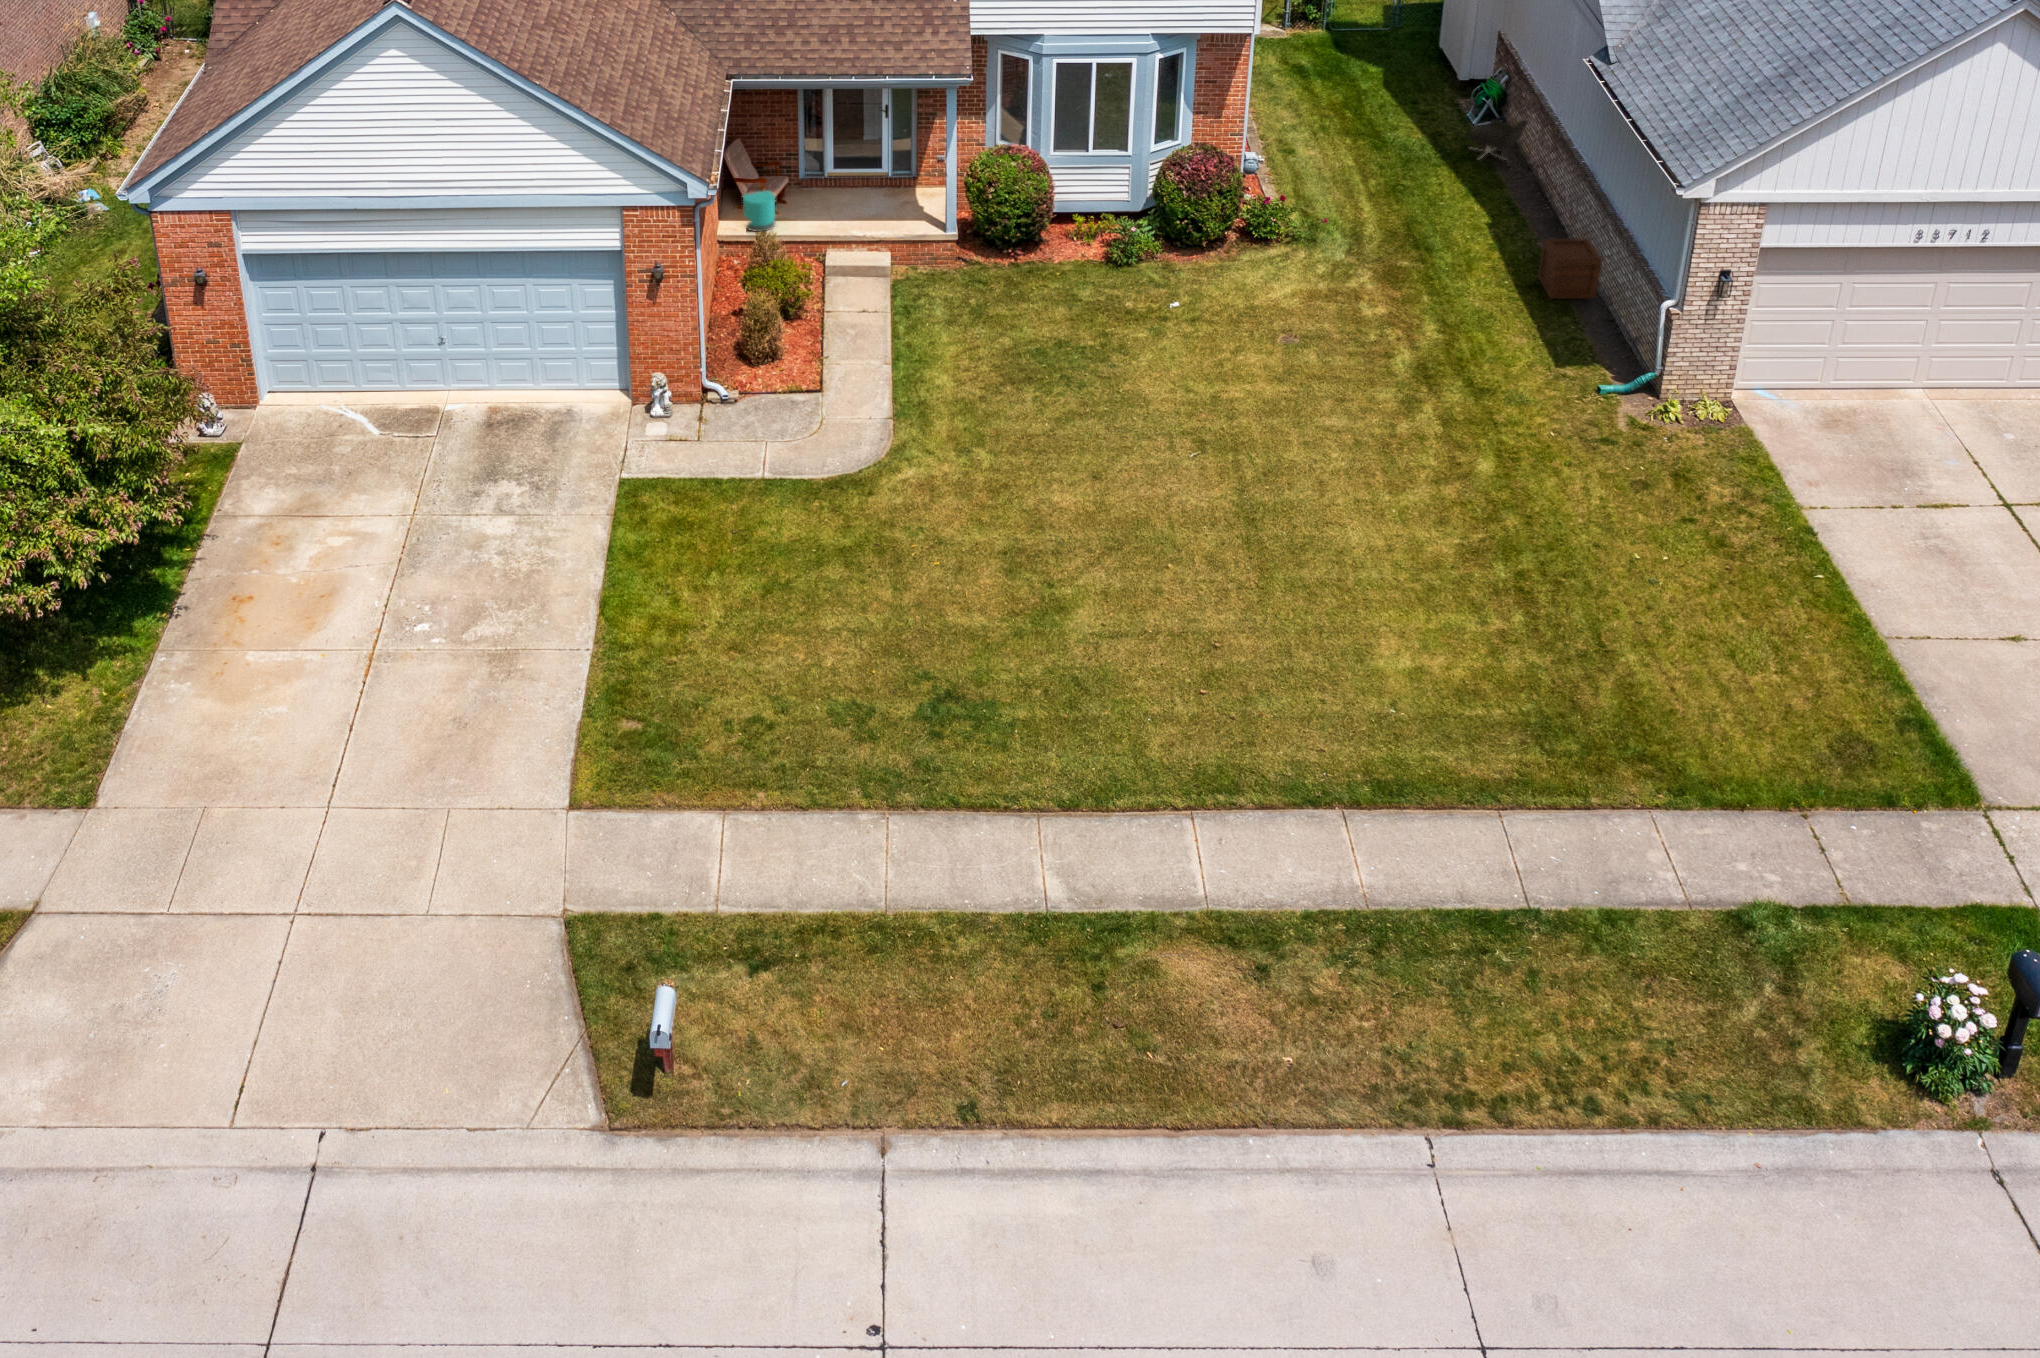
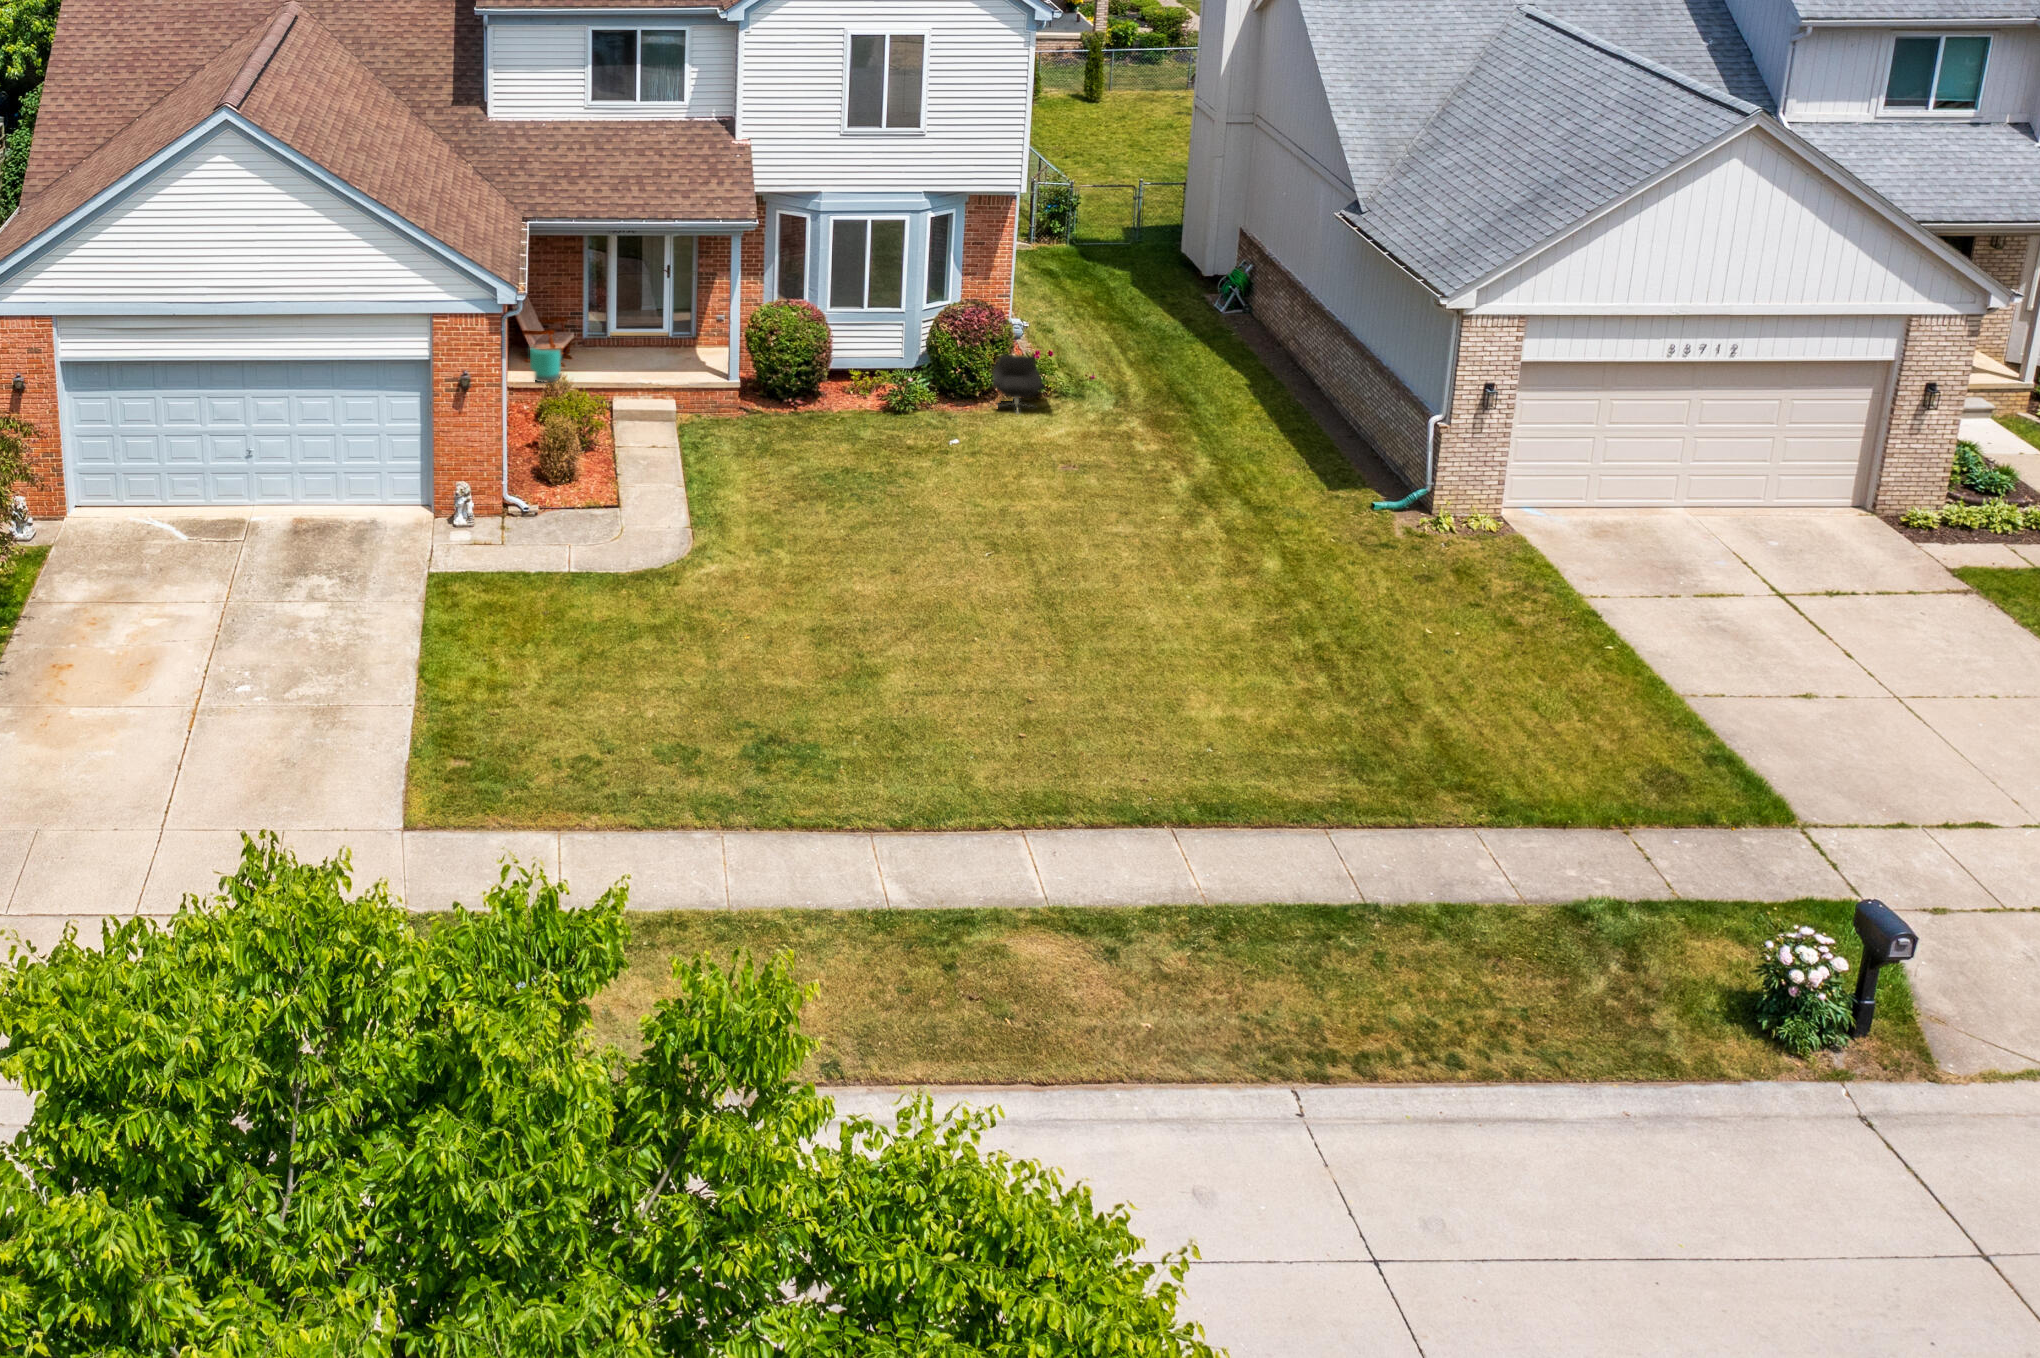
lounge chair: present [1469,119,1528,158] -> present [993,355,1044,412]
wooden crate: present [1538,239,1602,299] -> none [1302,382,1366,438]

